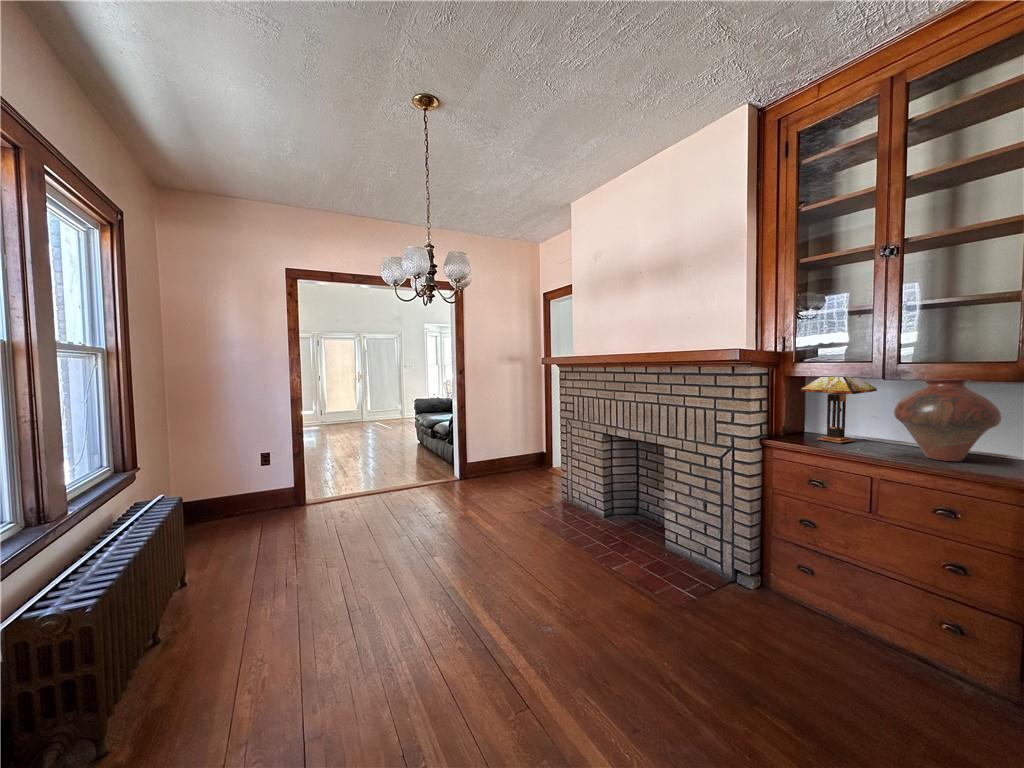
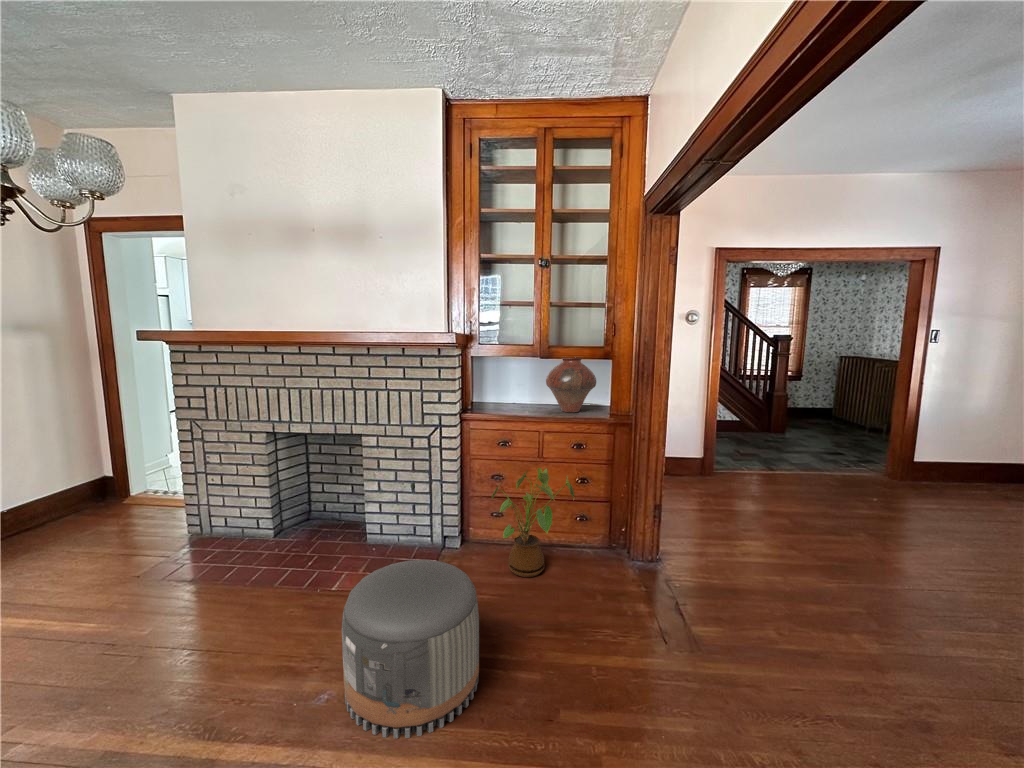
table lamp: present [800,377,877,443] -> none [485,347,526,409]
house plant: none [767,520,906,661] -> present [491,468,575,577]
pouf: none [550,553,675,714] -> present [342,560,479,738]

